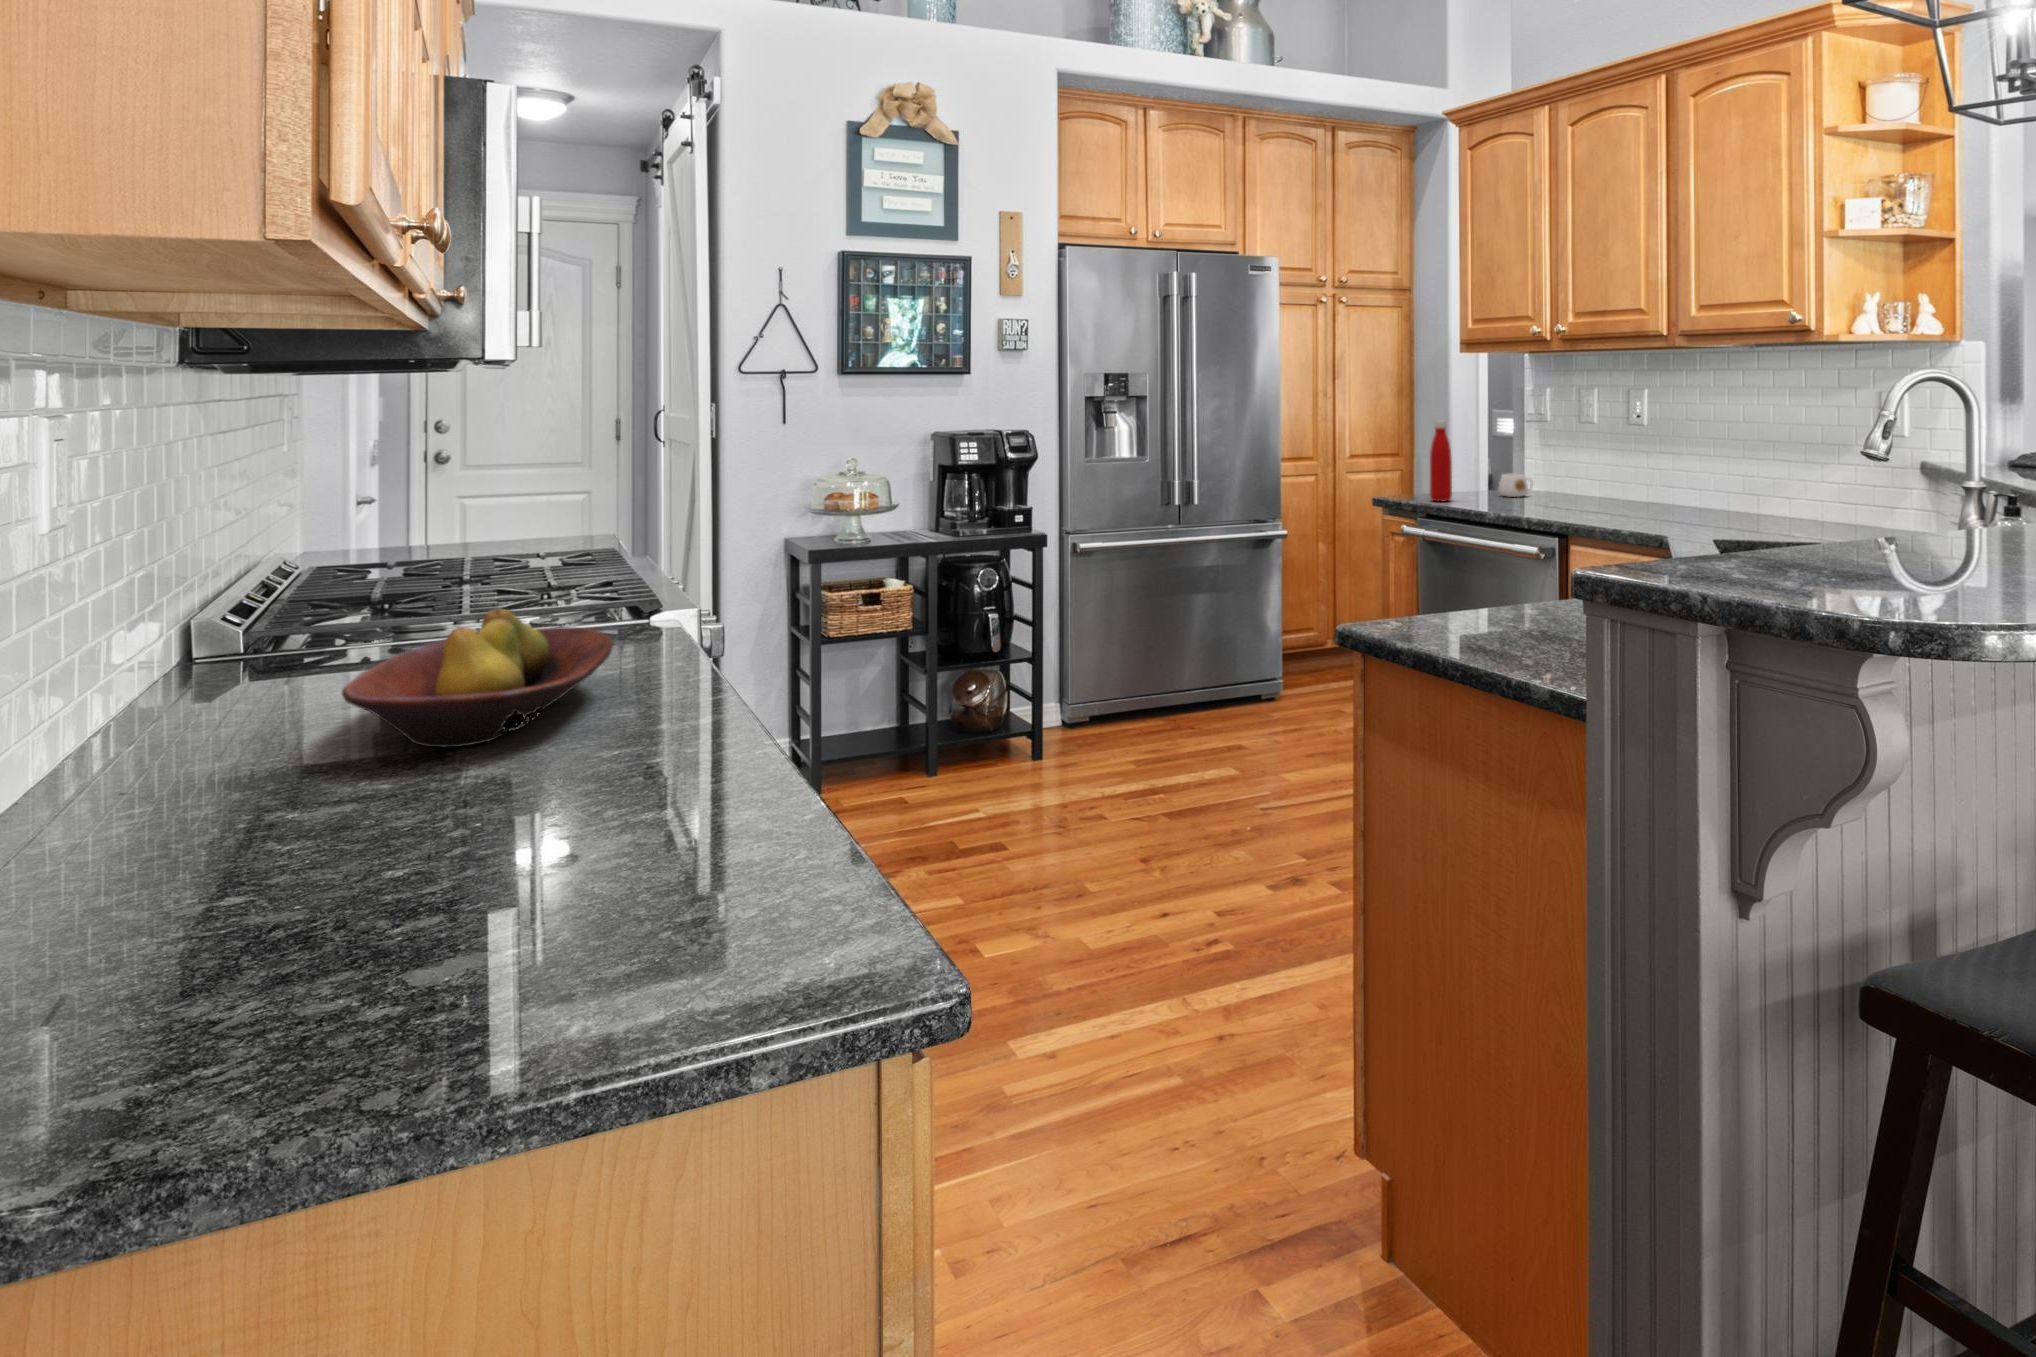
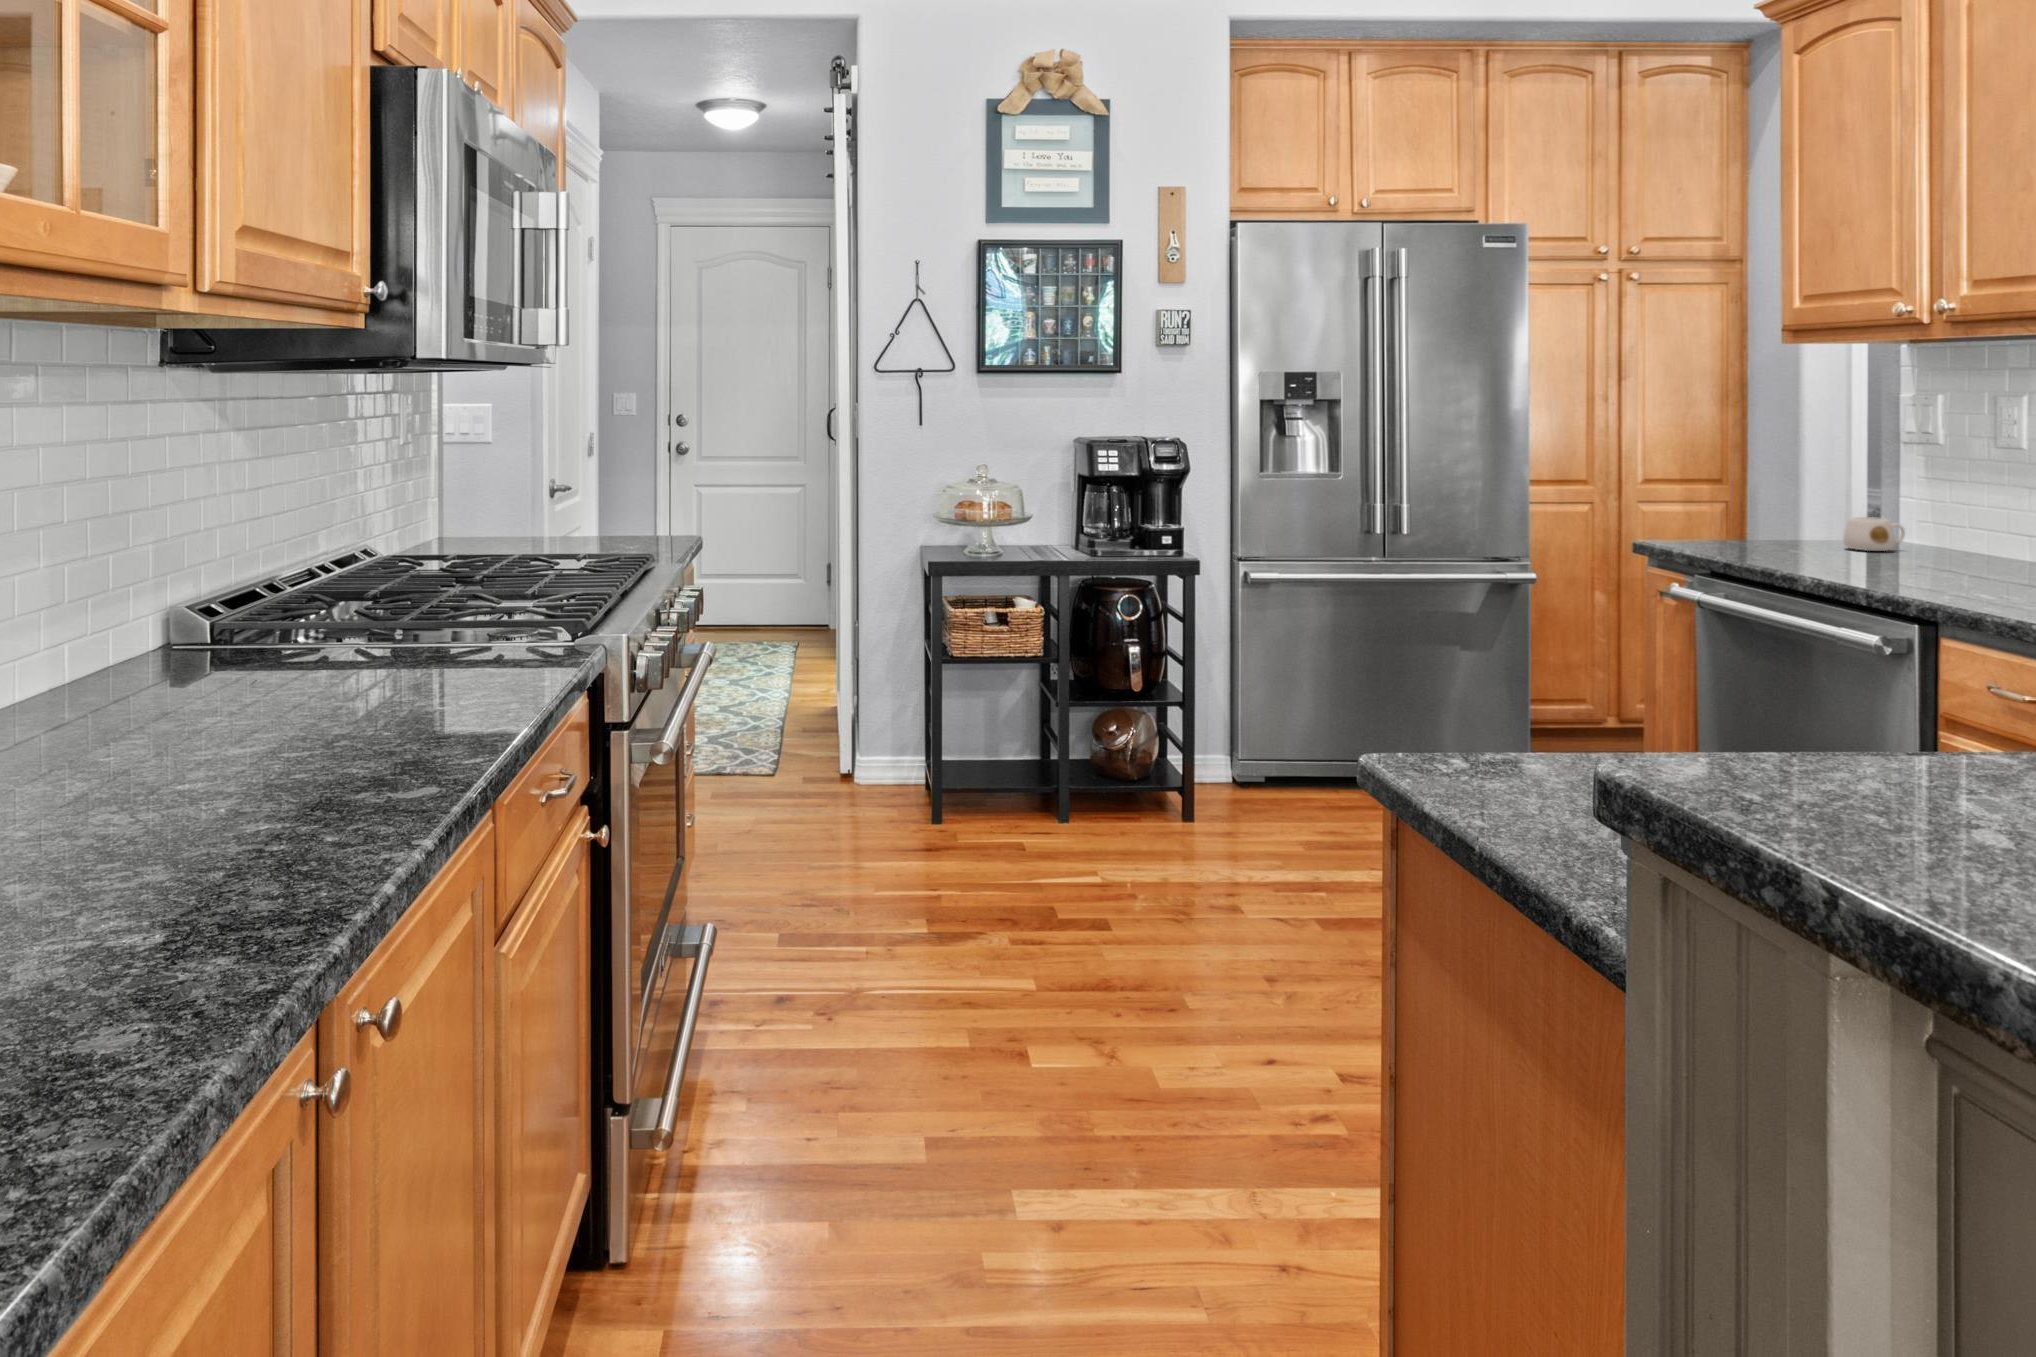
bottle: present [1430,420,1452,501] -> none [1722,438,1757,552]
fruit bowl: present [342,609,613,747] -> none [88,627,430,780]

